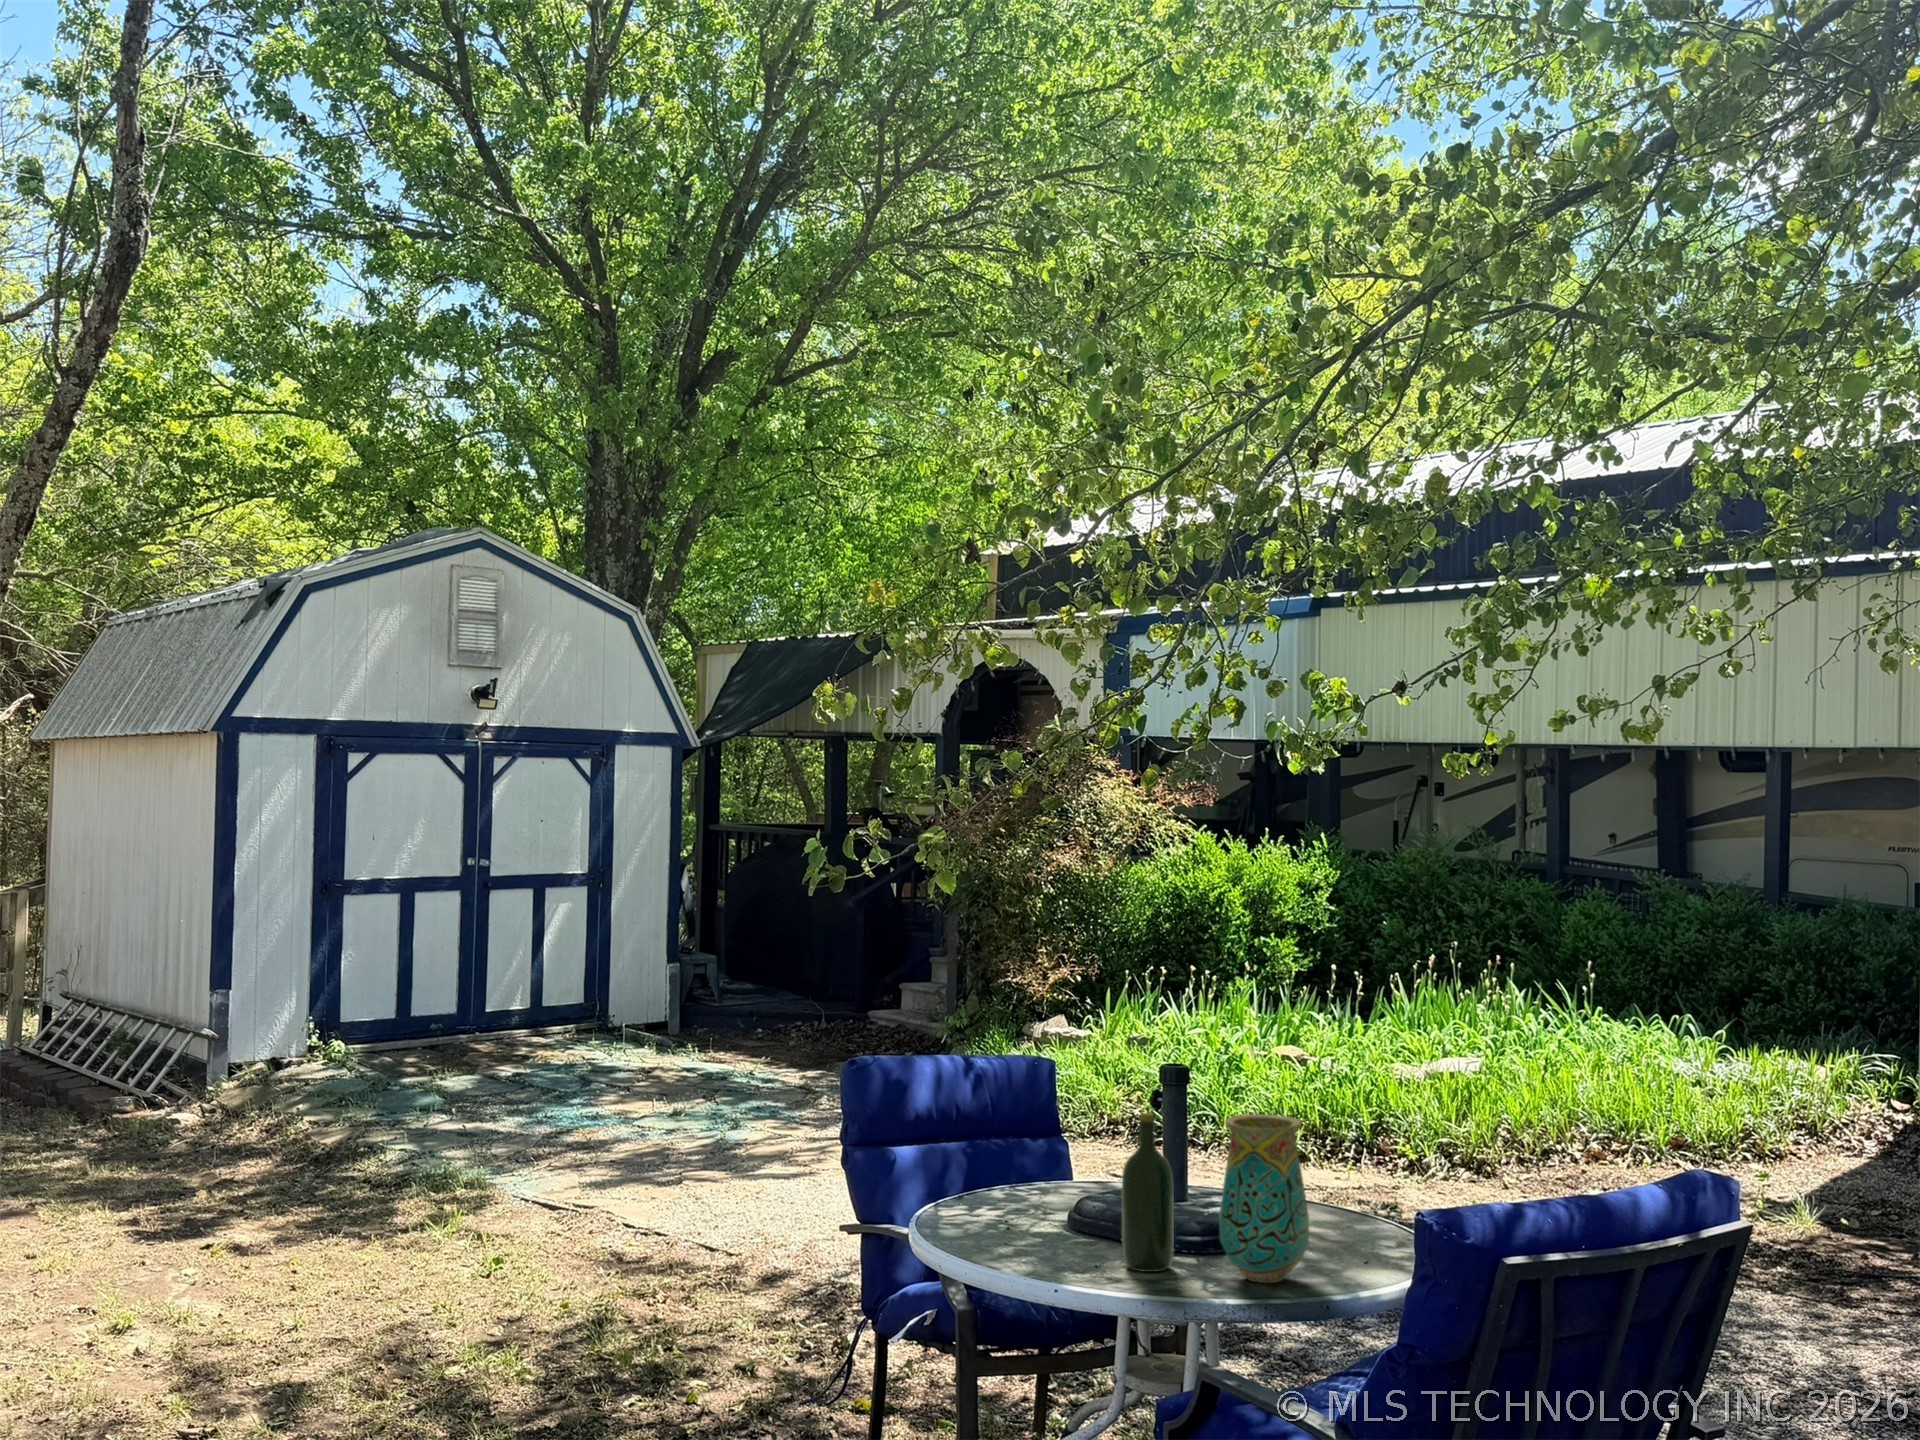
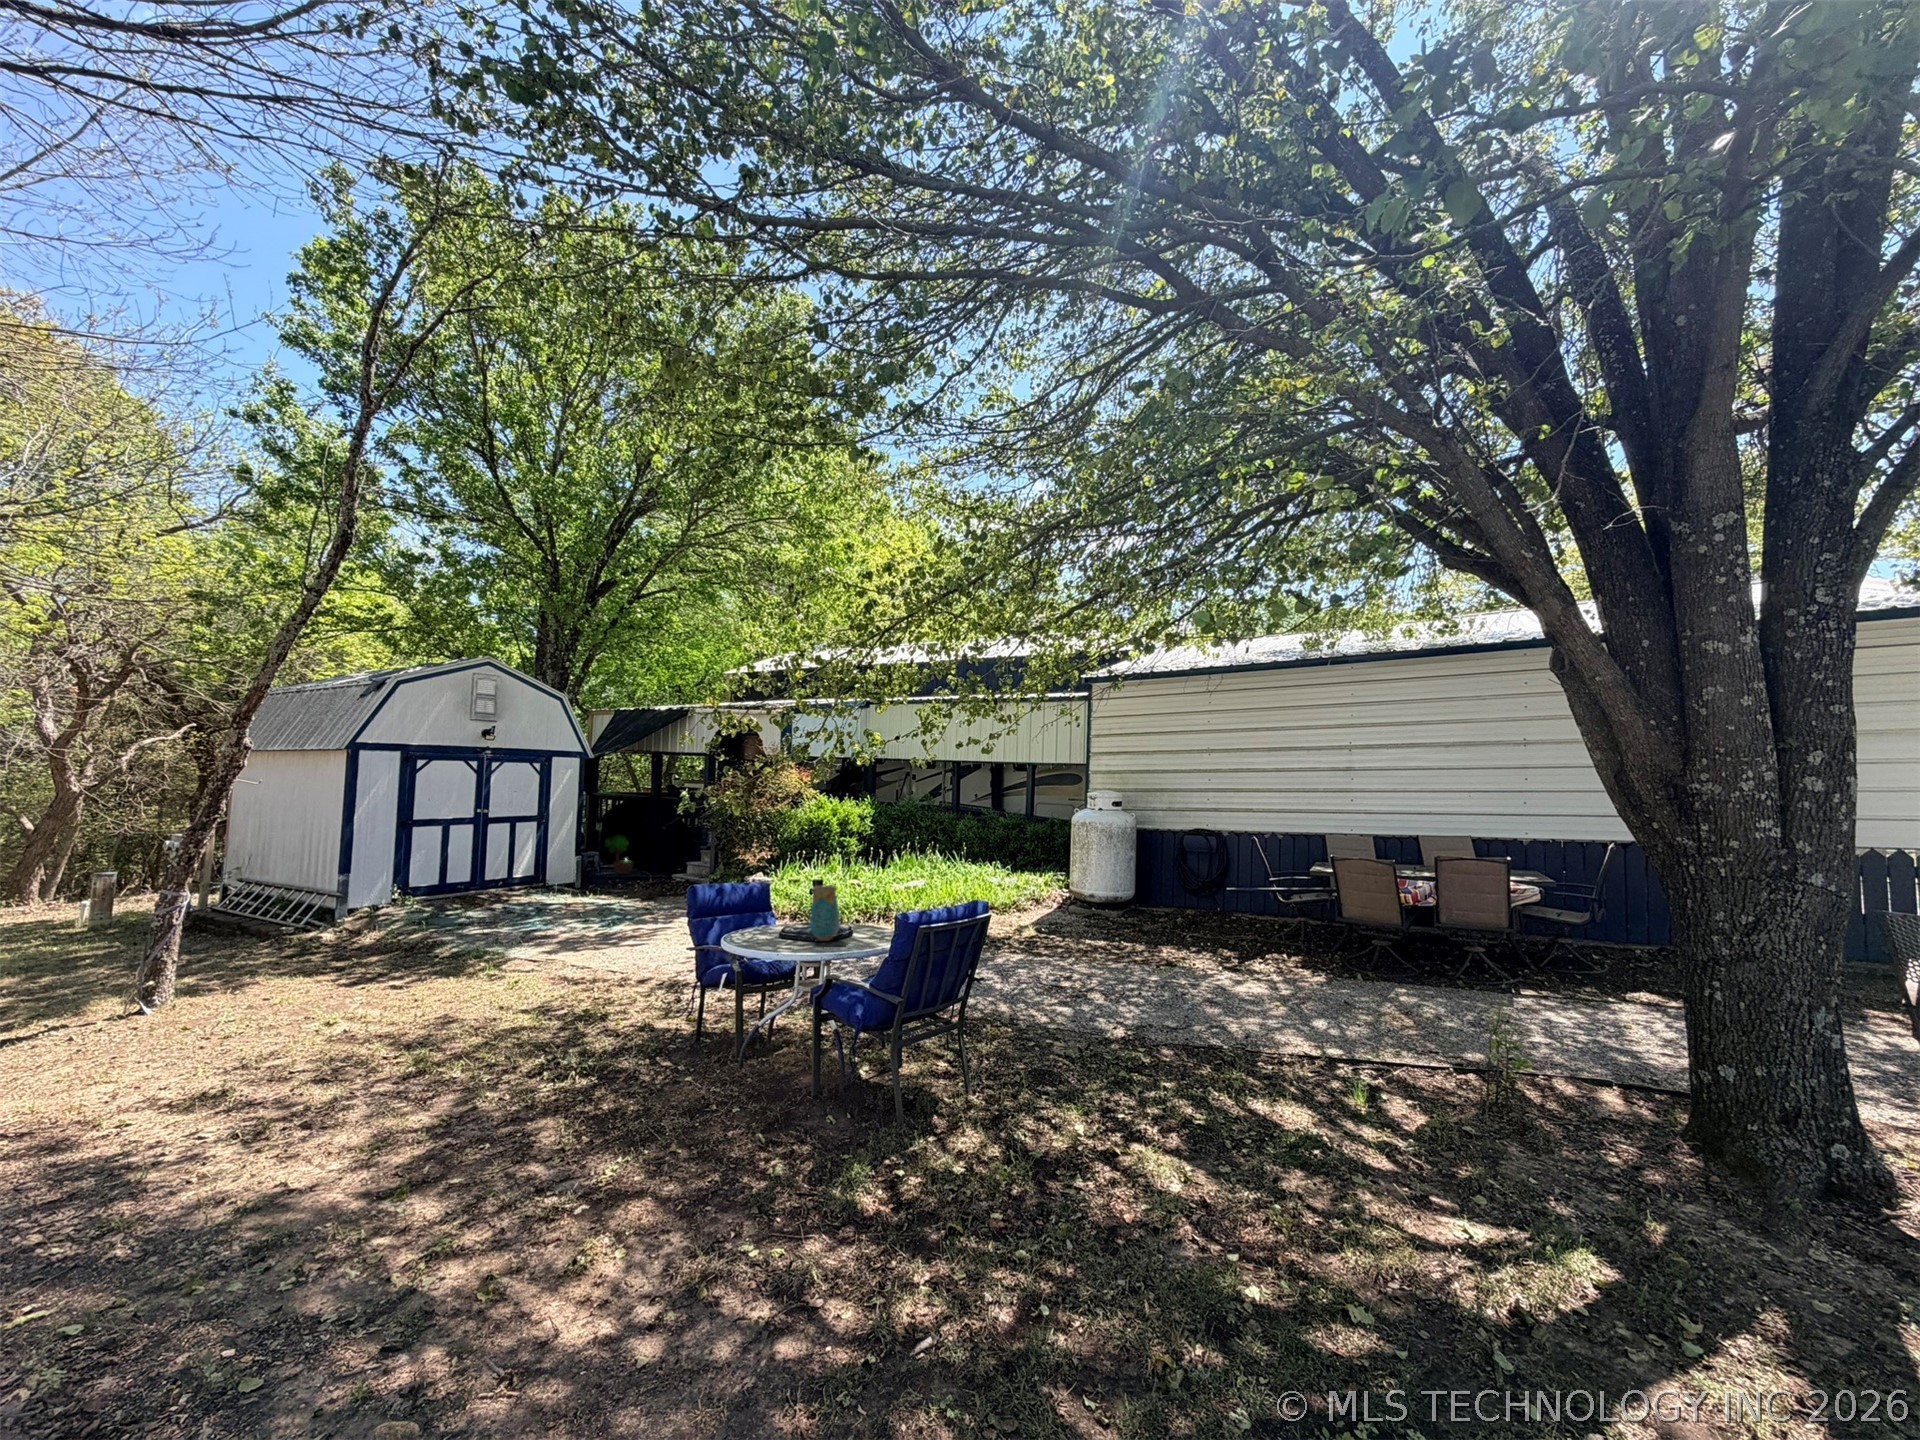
potted tree: none [724,911,786,1005] -> present [607,837,633,874]
wine bottle: present [1122,1113,1174,1272] -> none [777,887,795,941]

